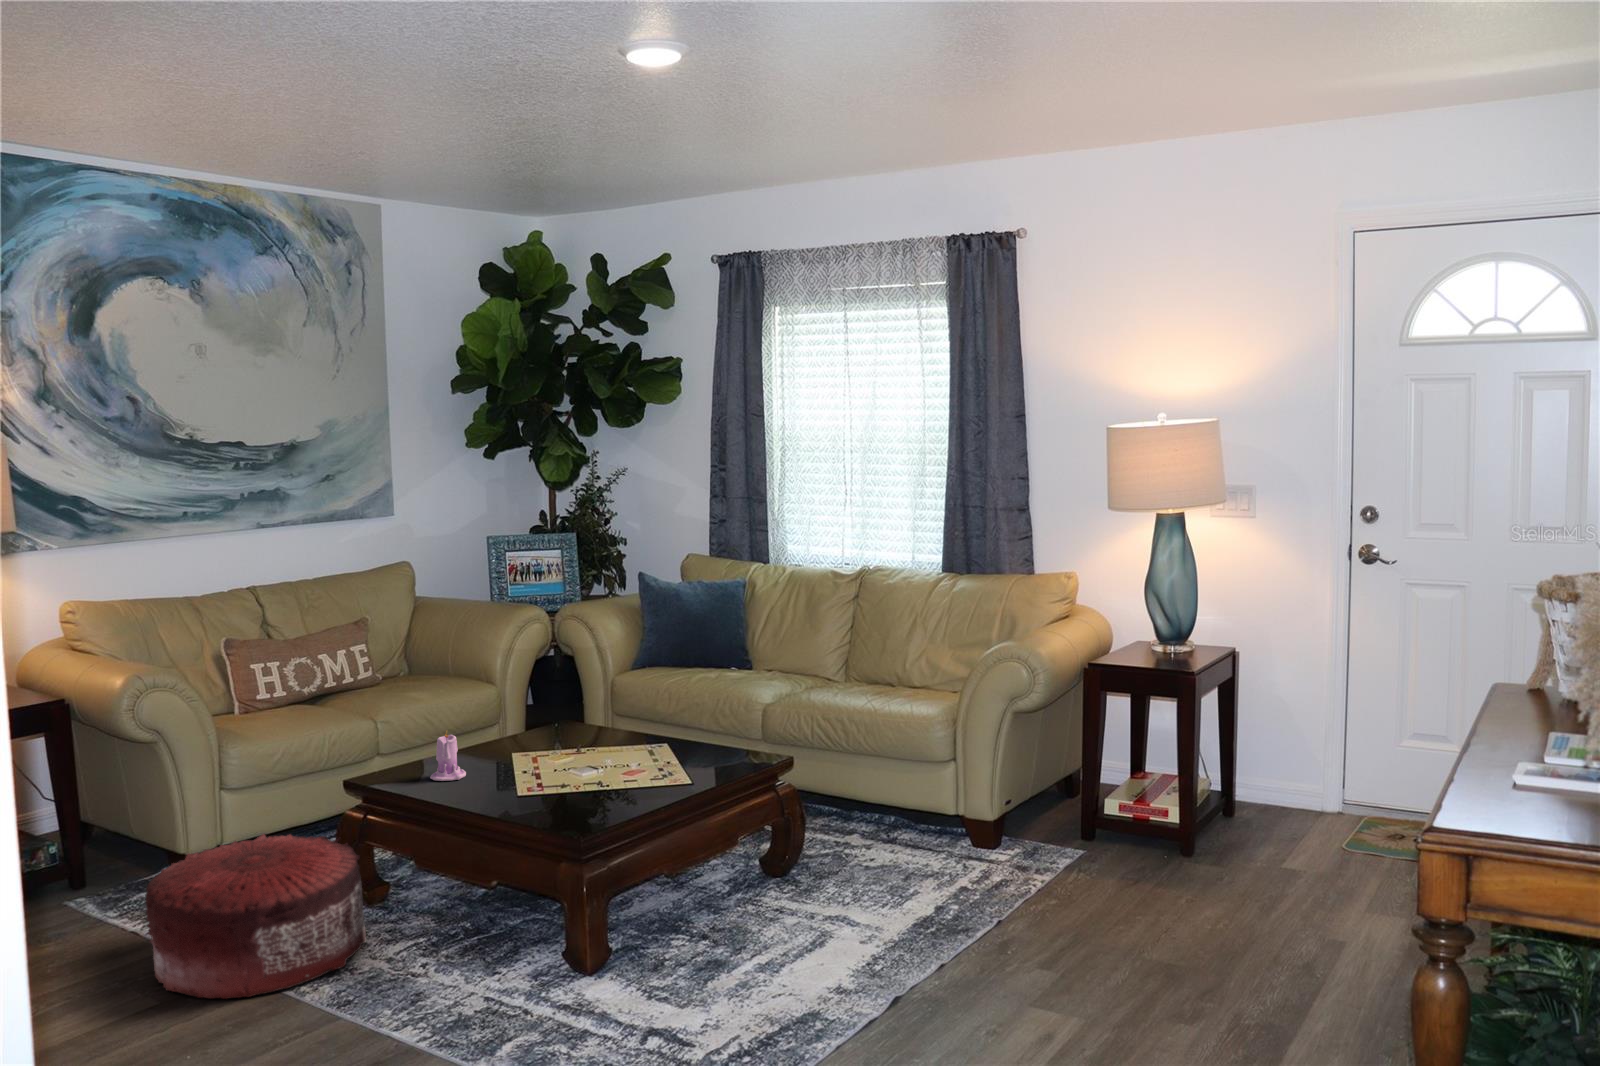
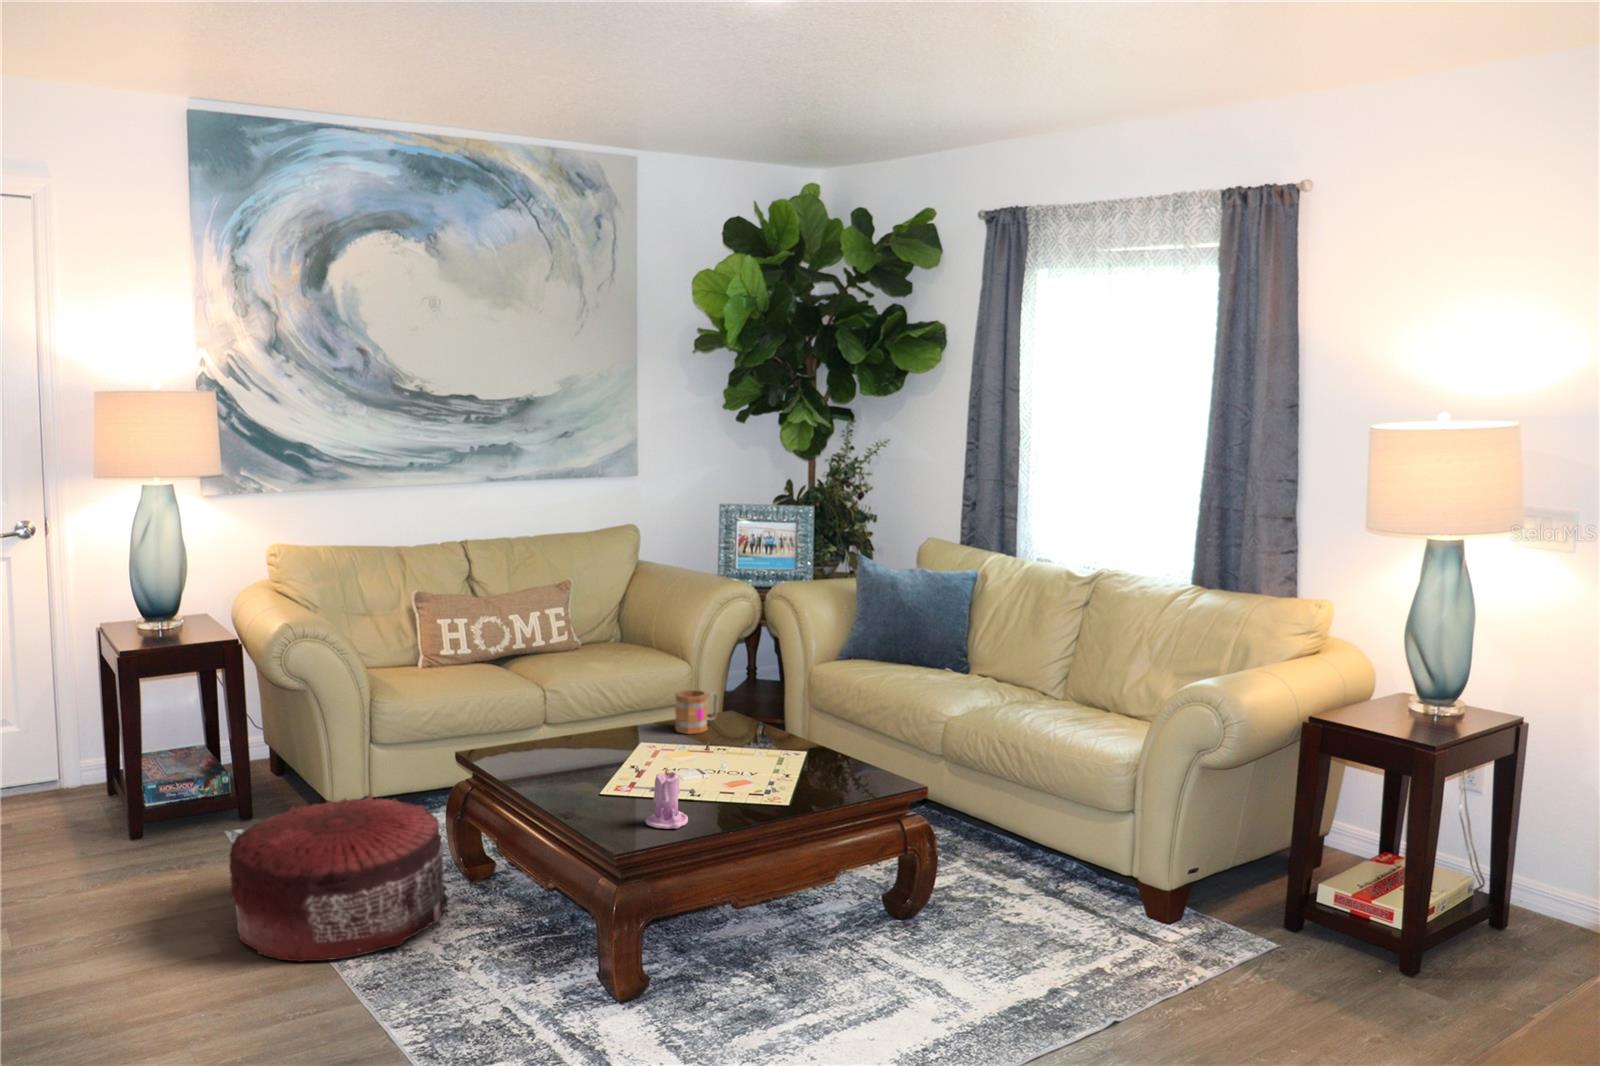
mug: none [541,701,577,742] -> present [675,690,718,734]
candle: present [430,732,466,781] -> present [645,768,688,829]

